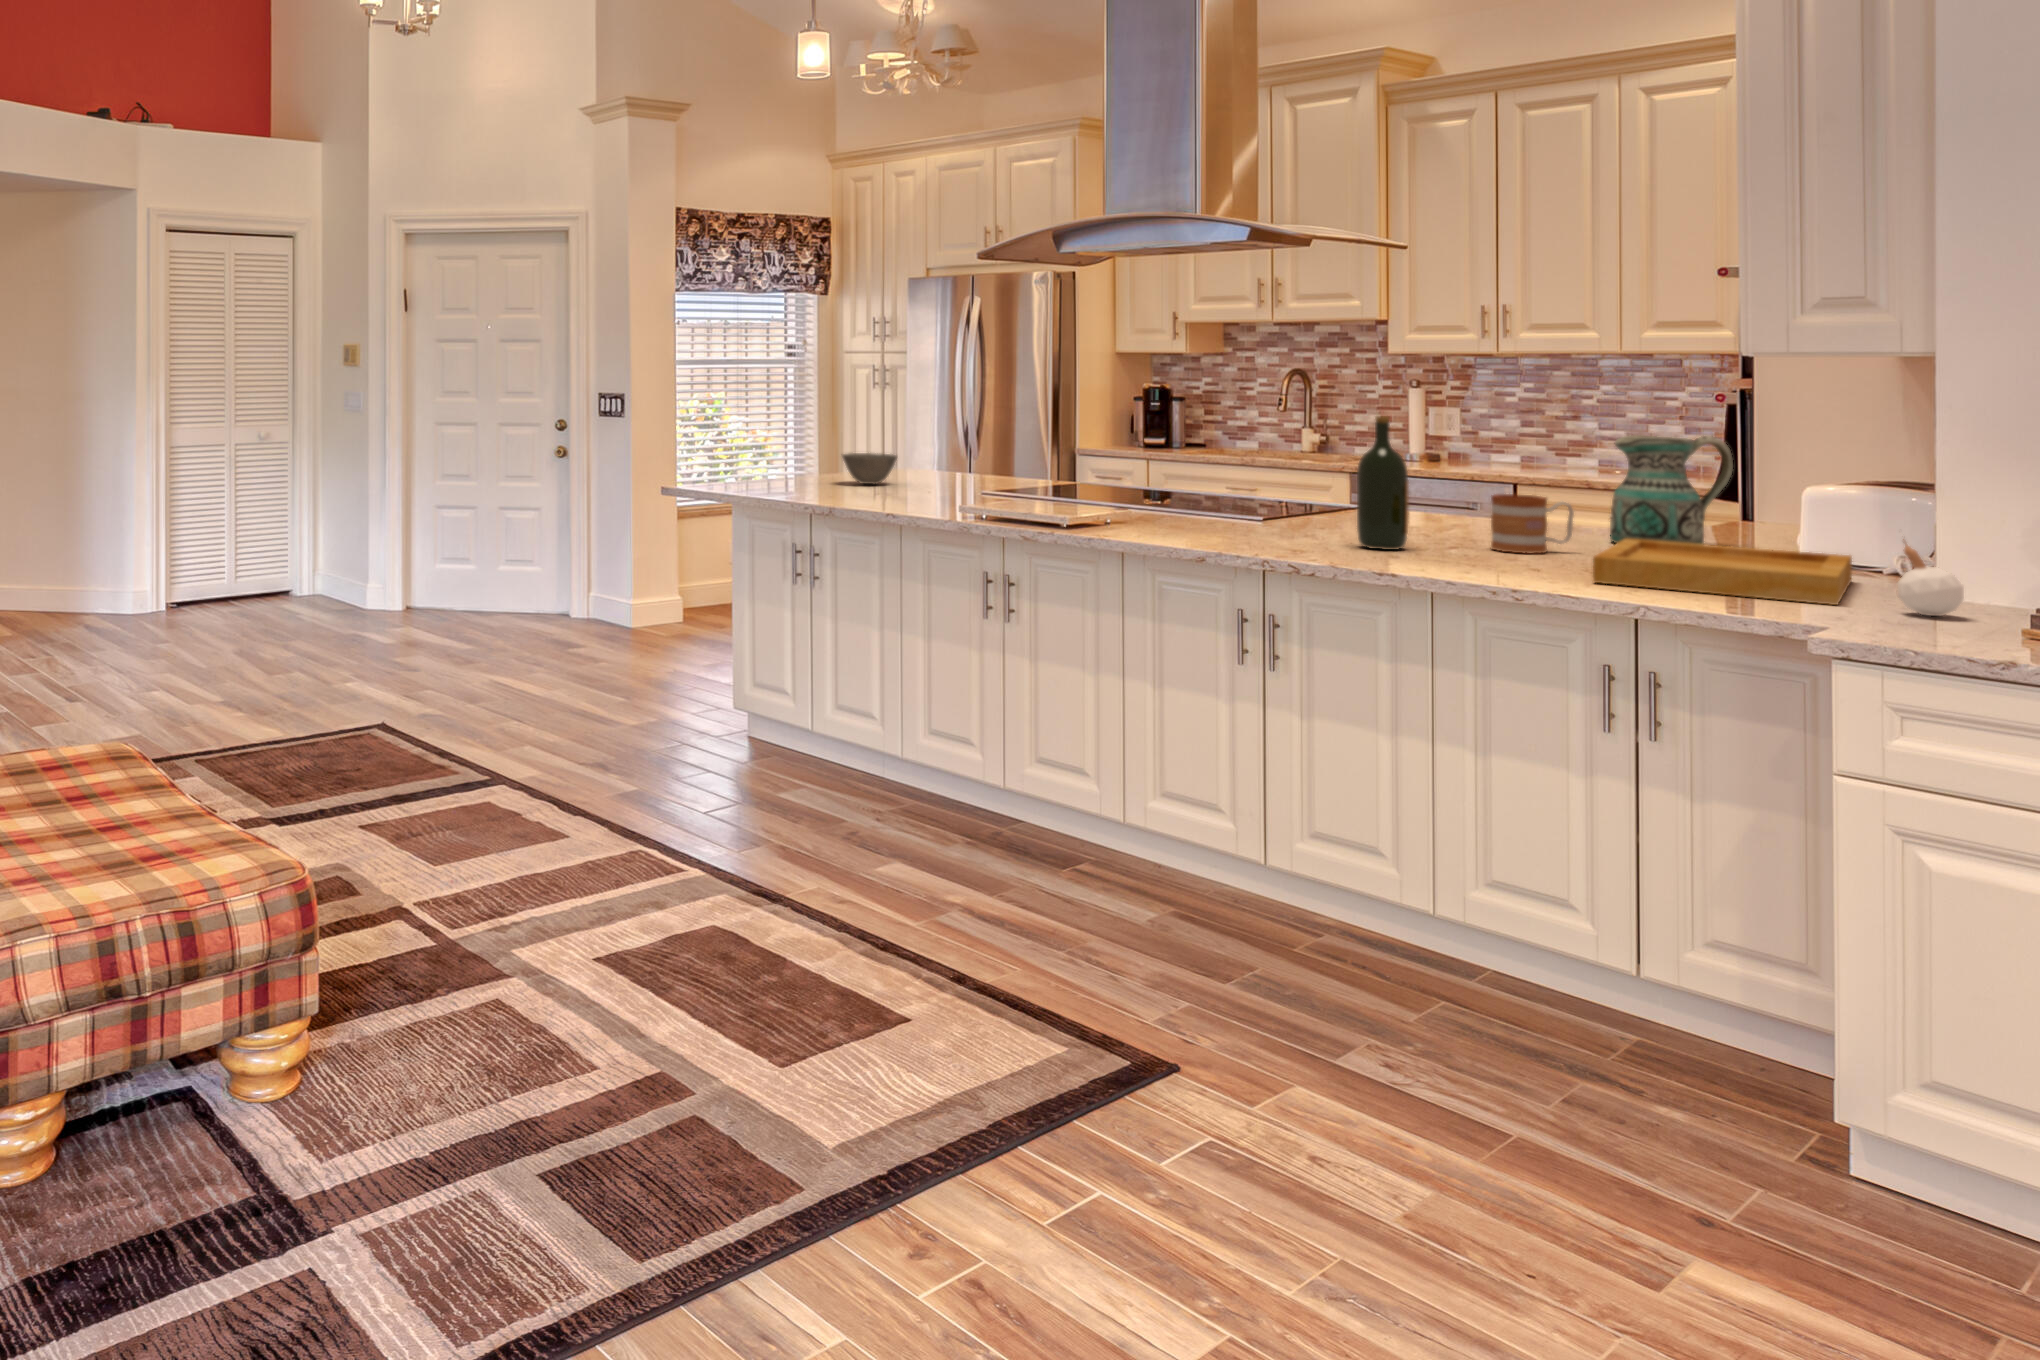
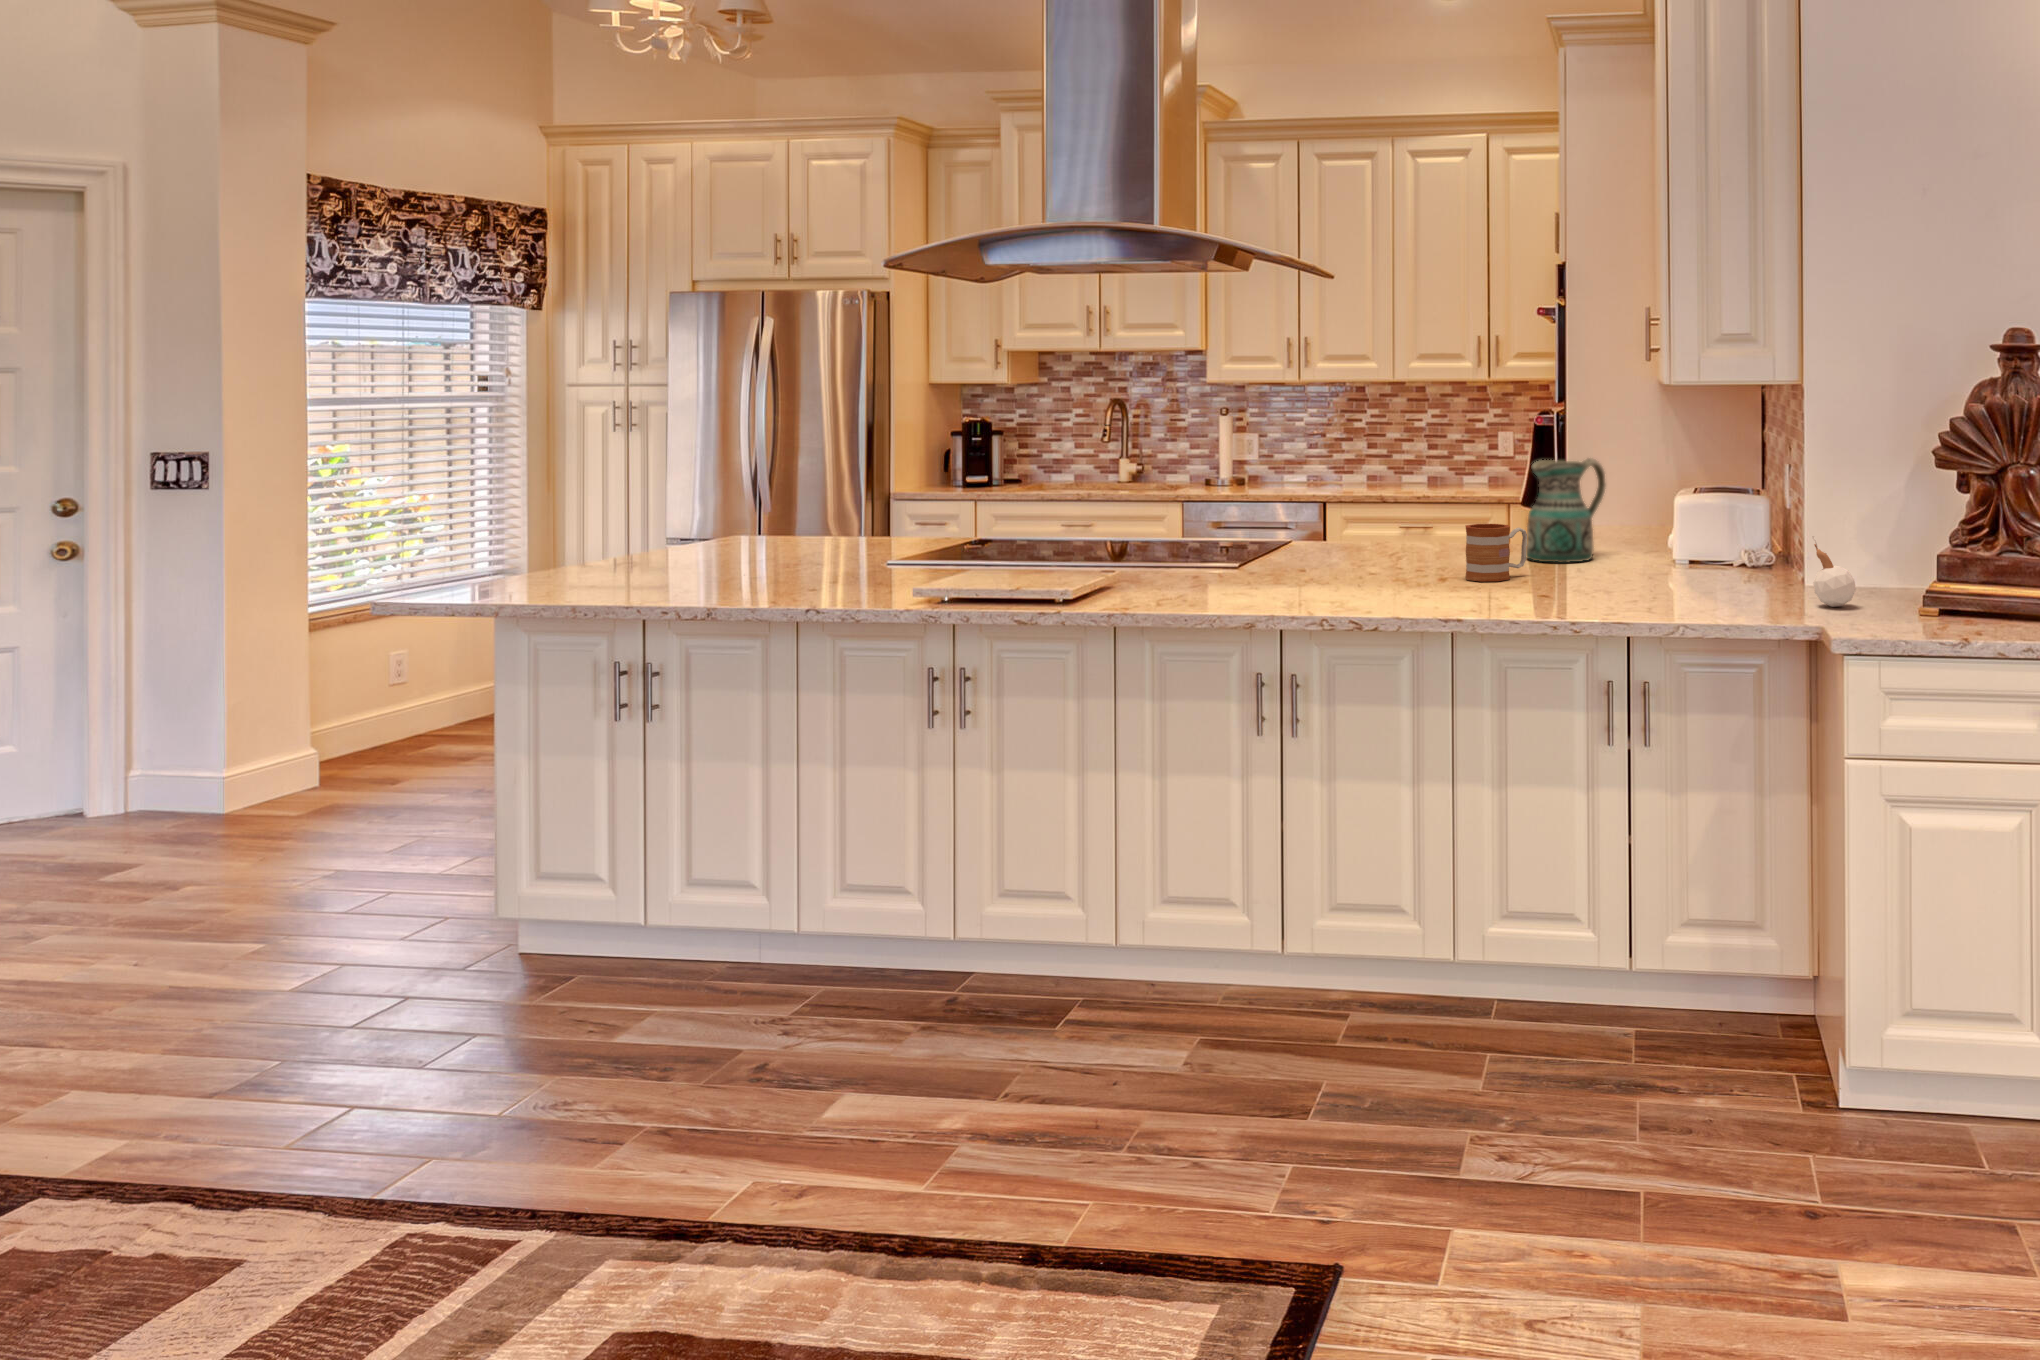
wine bottle: present [1357,416,1409,550] -> none [1363,453,1410,593]
bowl: present [842,453,897,484] -> none [668,523,752,567]
tray: present [1593,539,1852,605] -> none [1579,557,1774,608]

